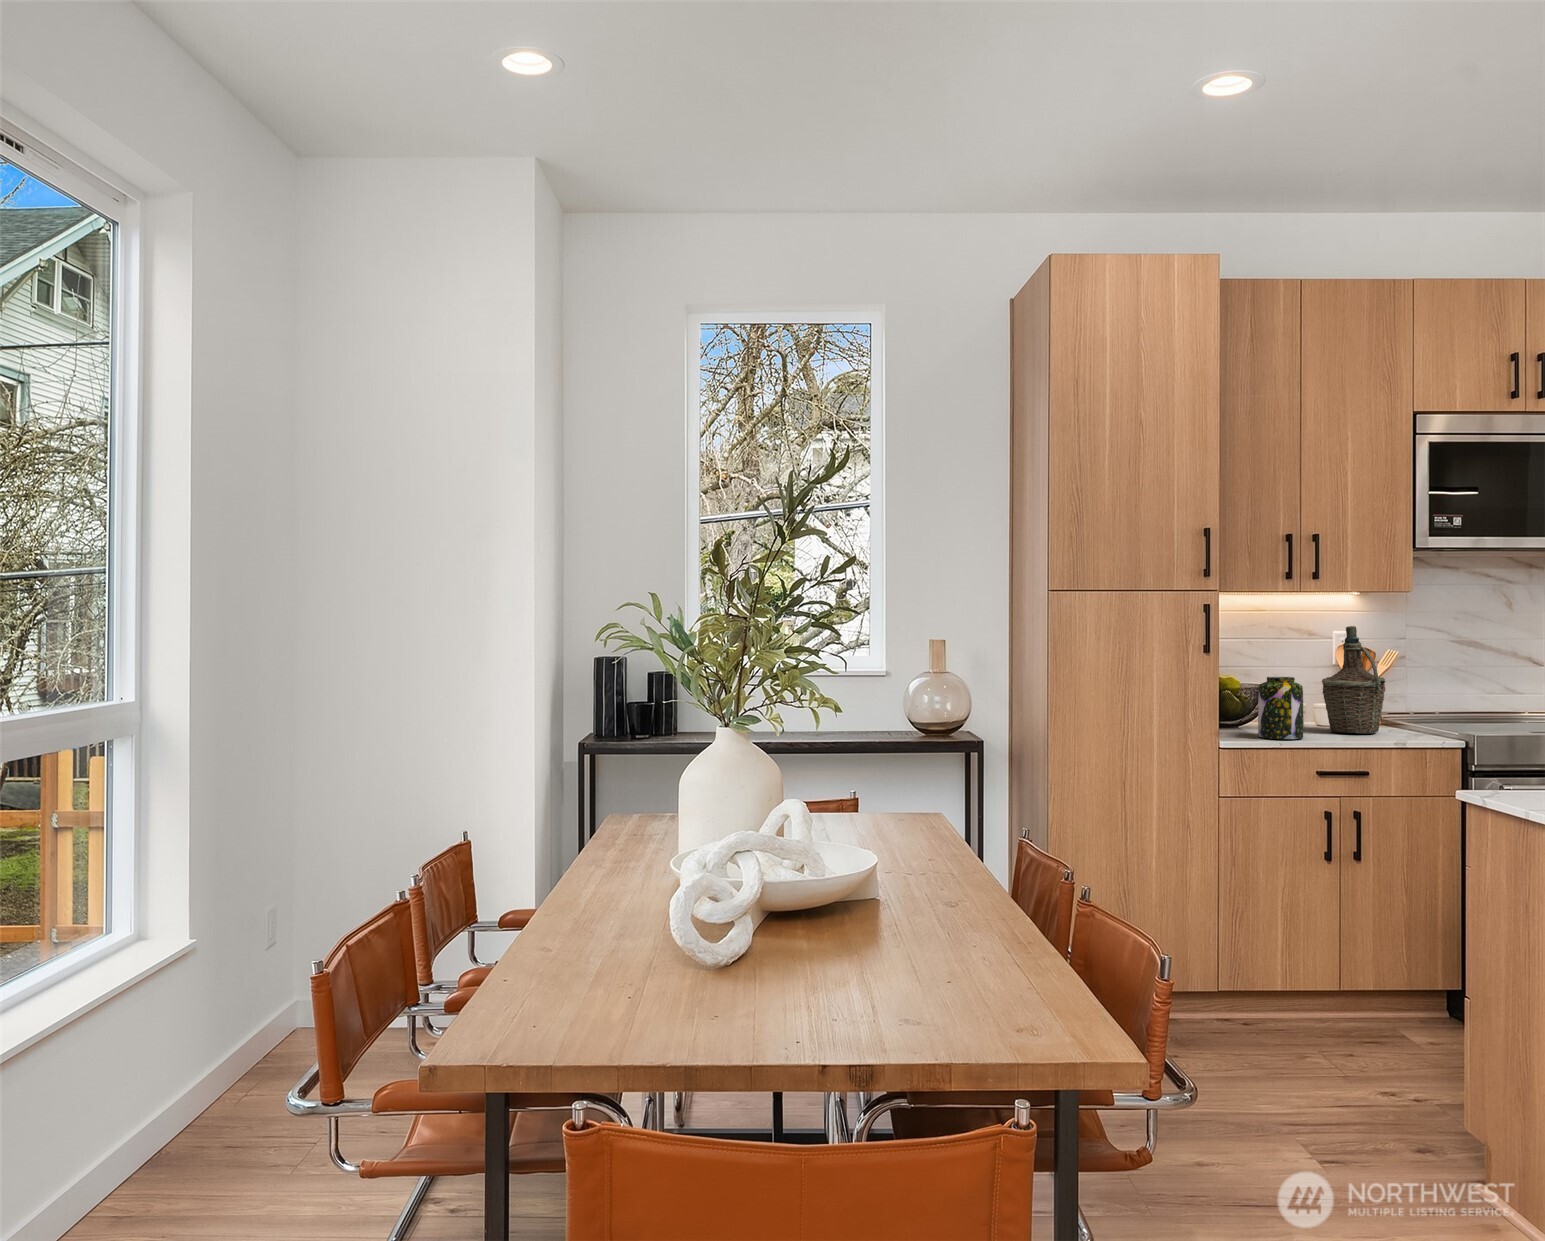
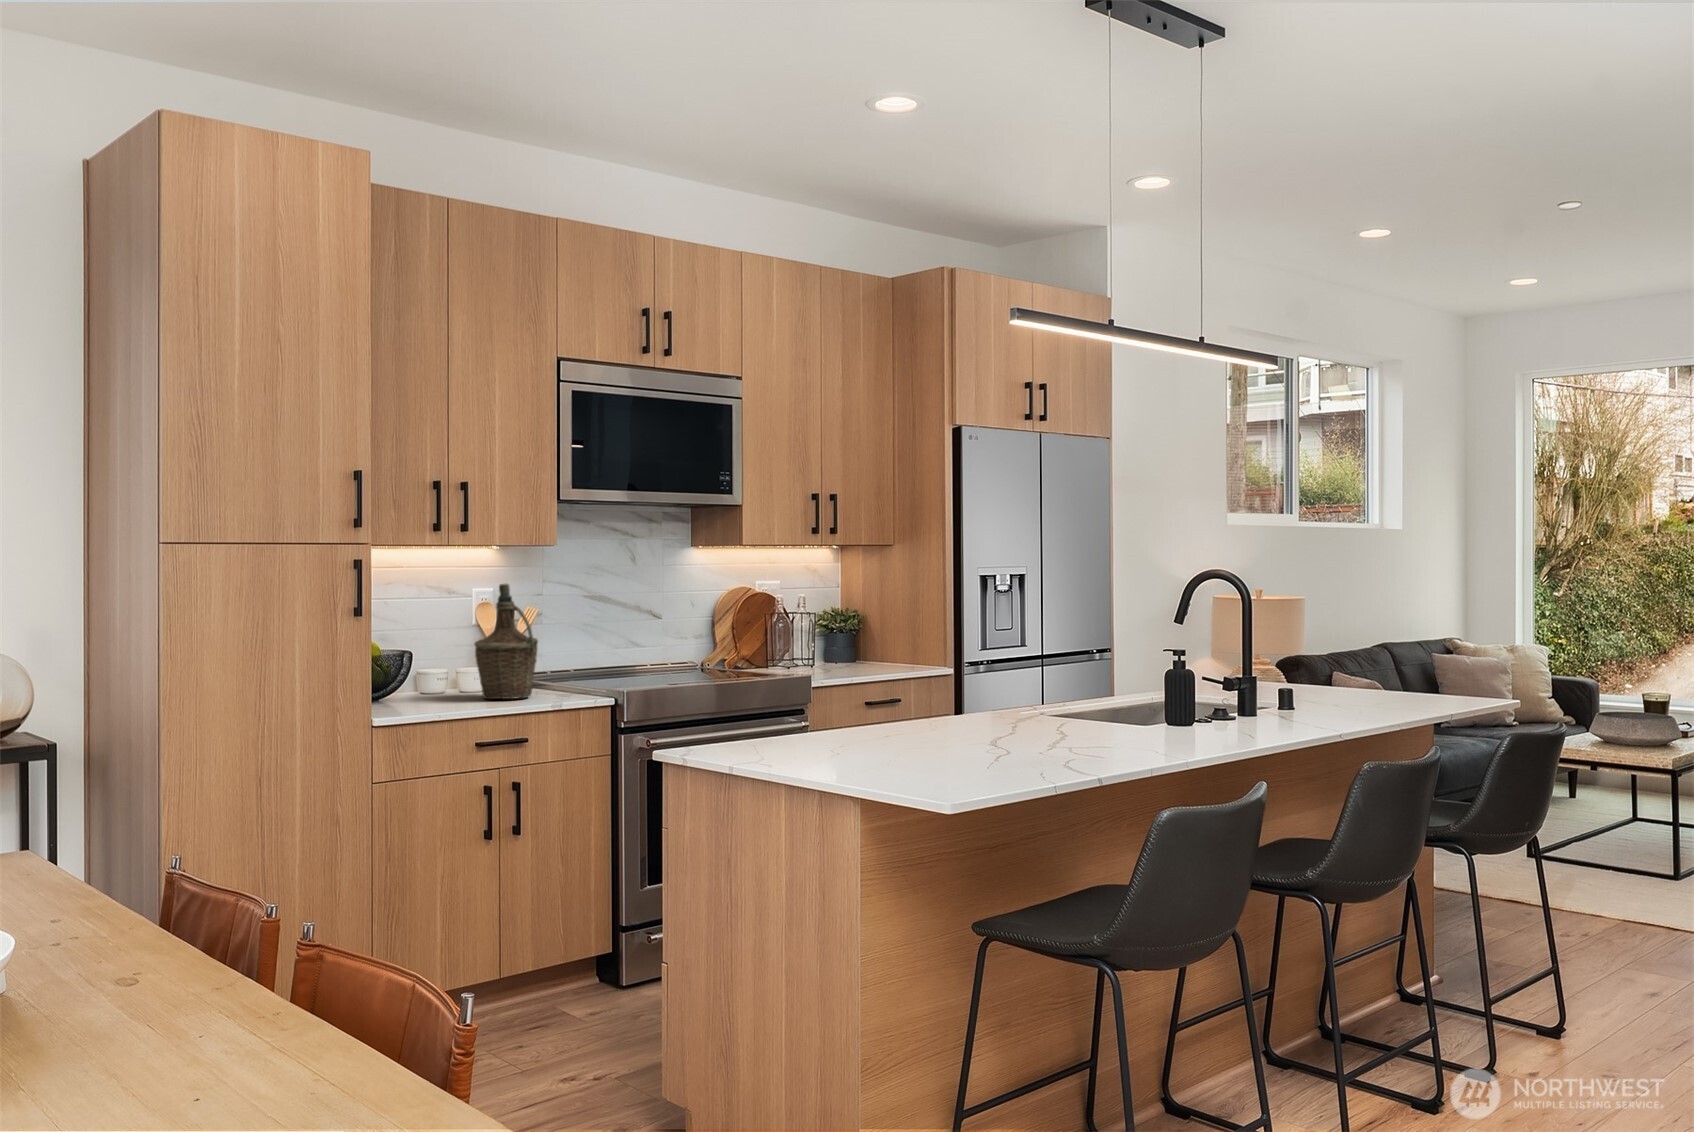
jar: present [1258,677,1303,739] -> none [413,642,462,712]

